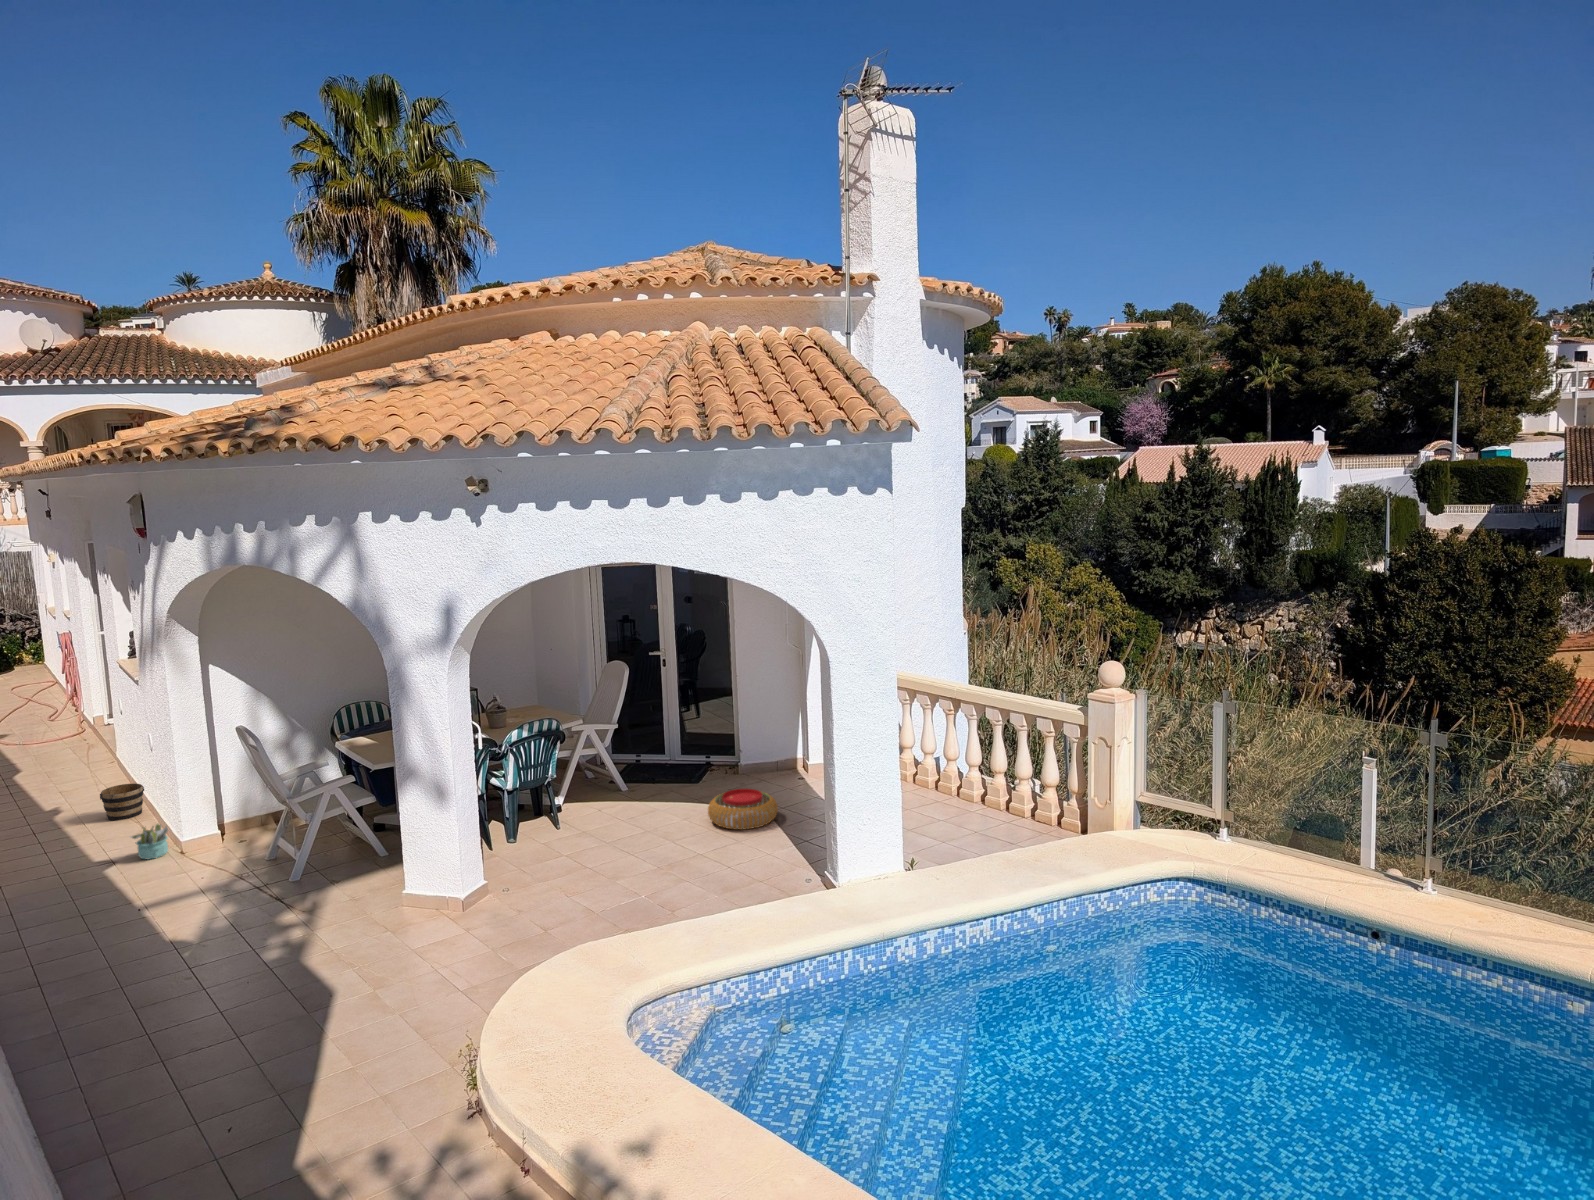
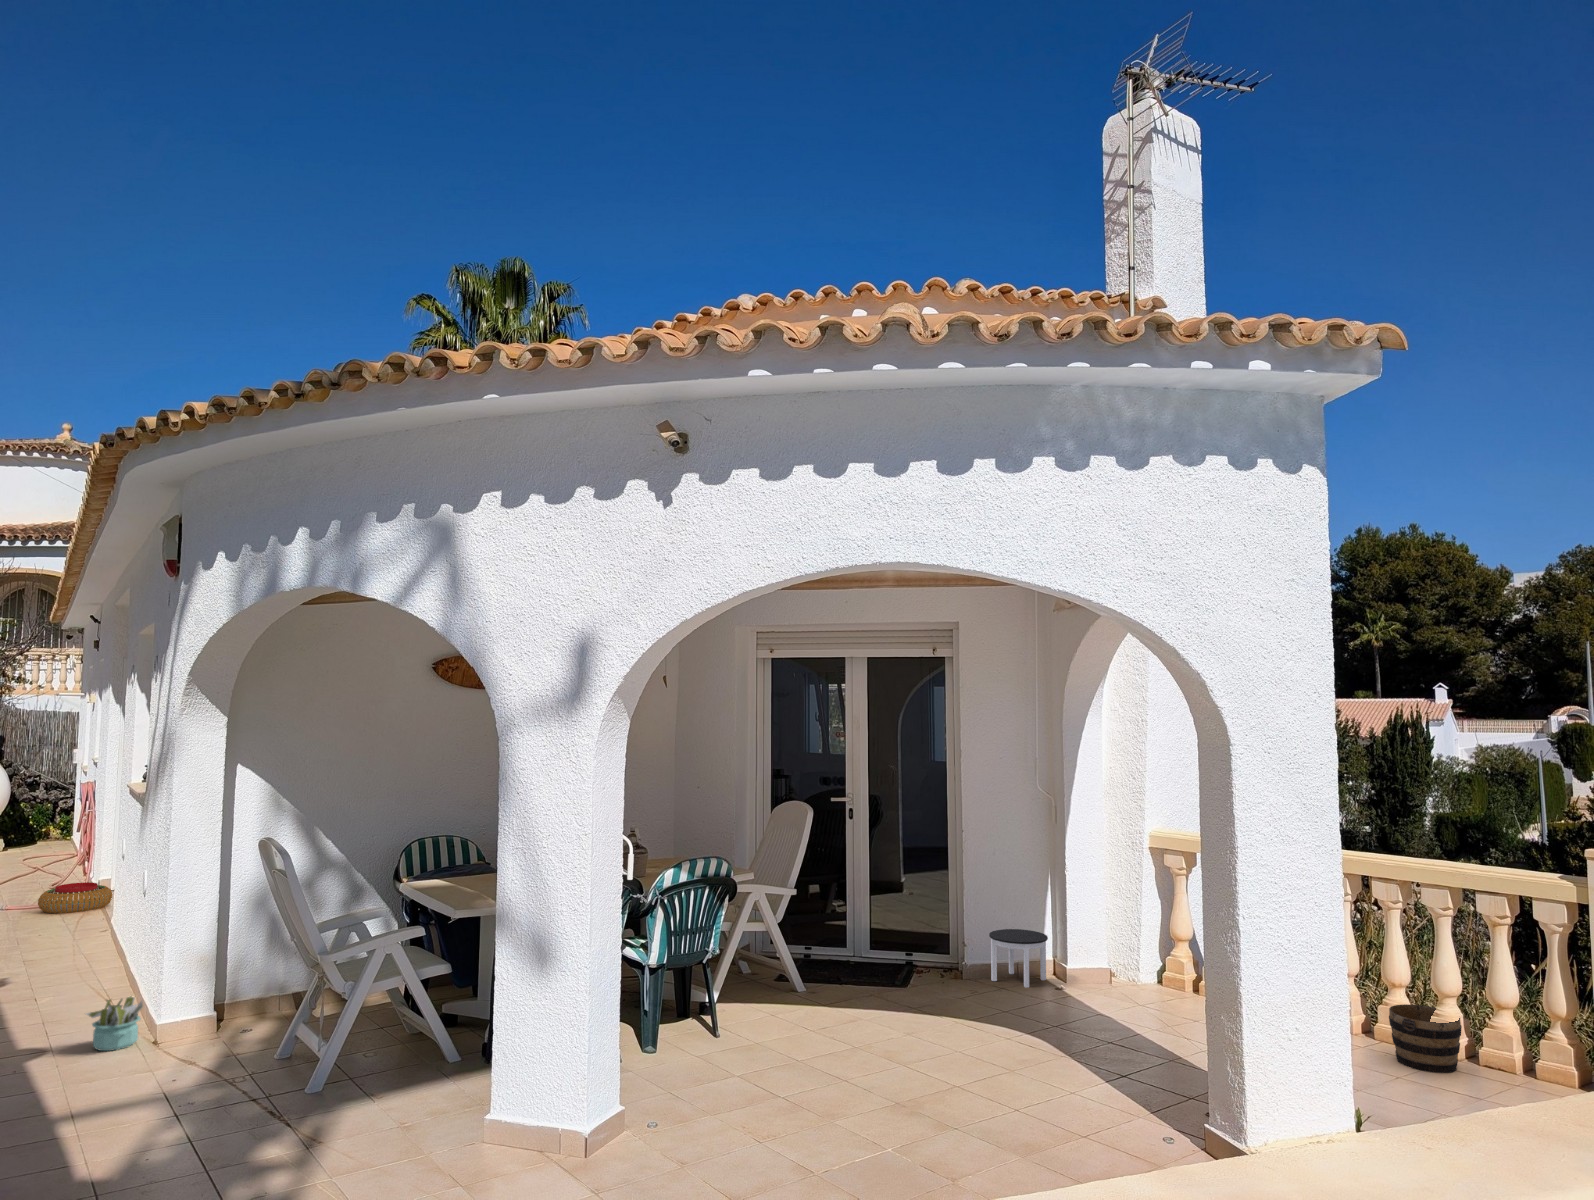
round table: none [758,739,798,779] -> present [989,929,1048,988]
bucket: present [100,783,144,821] -> present [1389,1004,1462,1073]
pouf: present [708,789,778,830] -> present [38,882,113,914]

